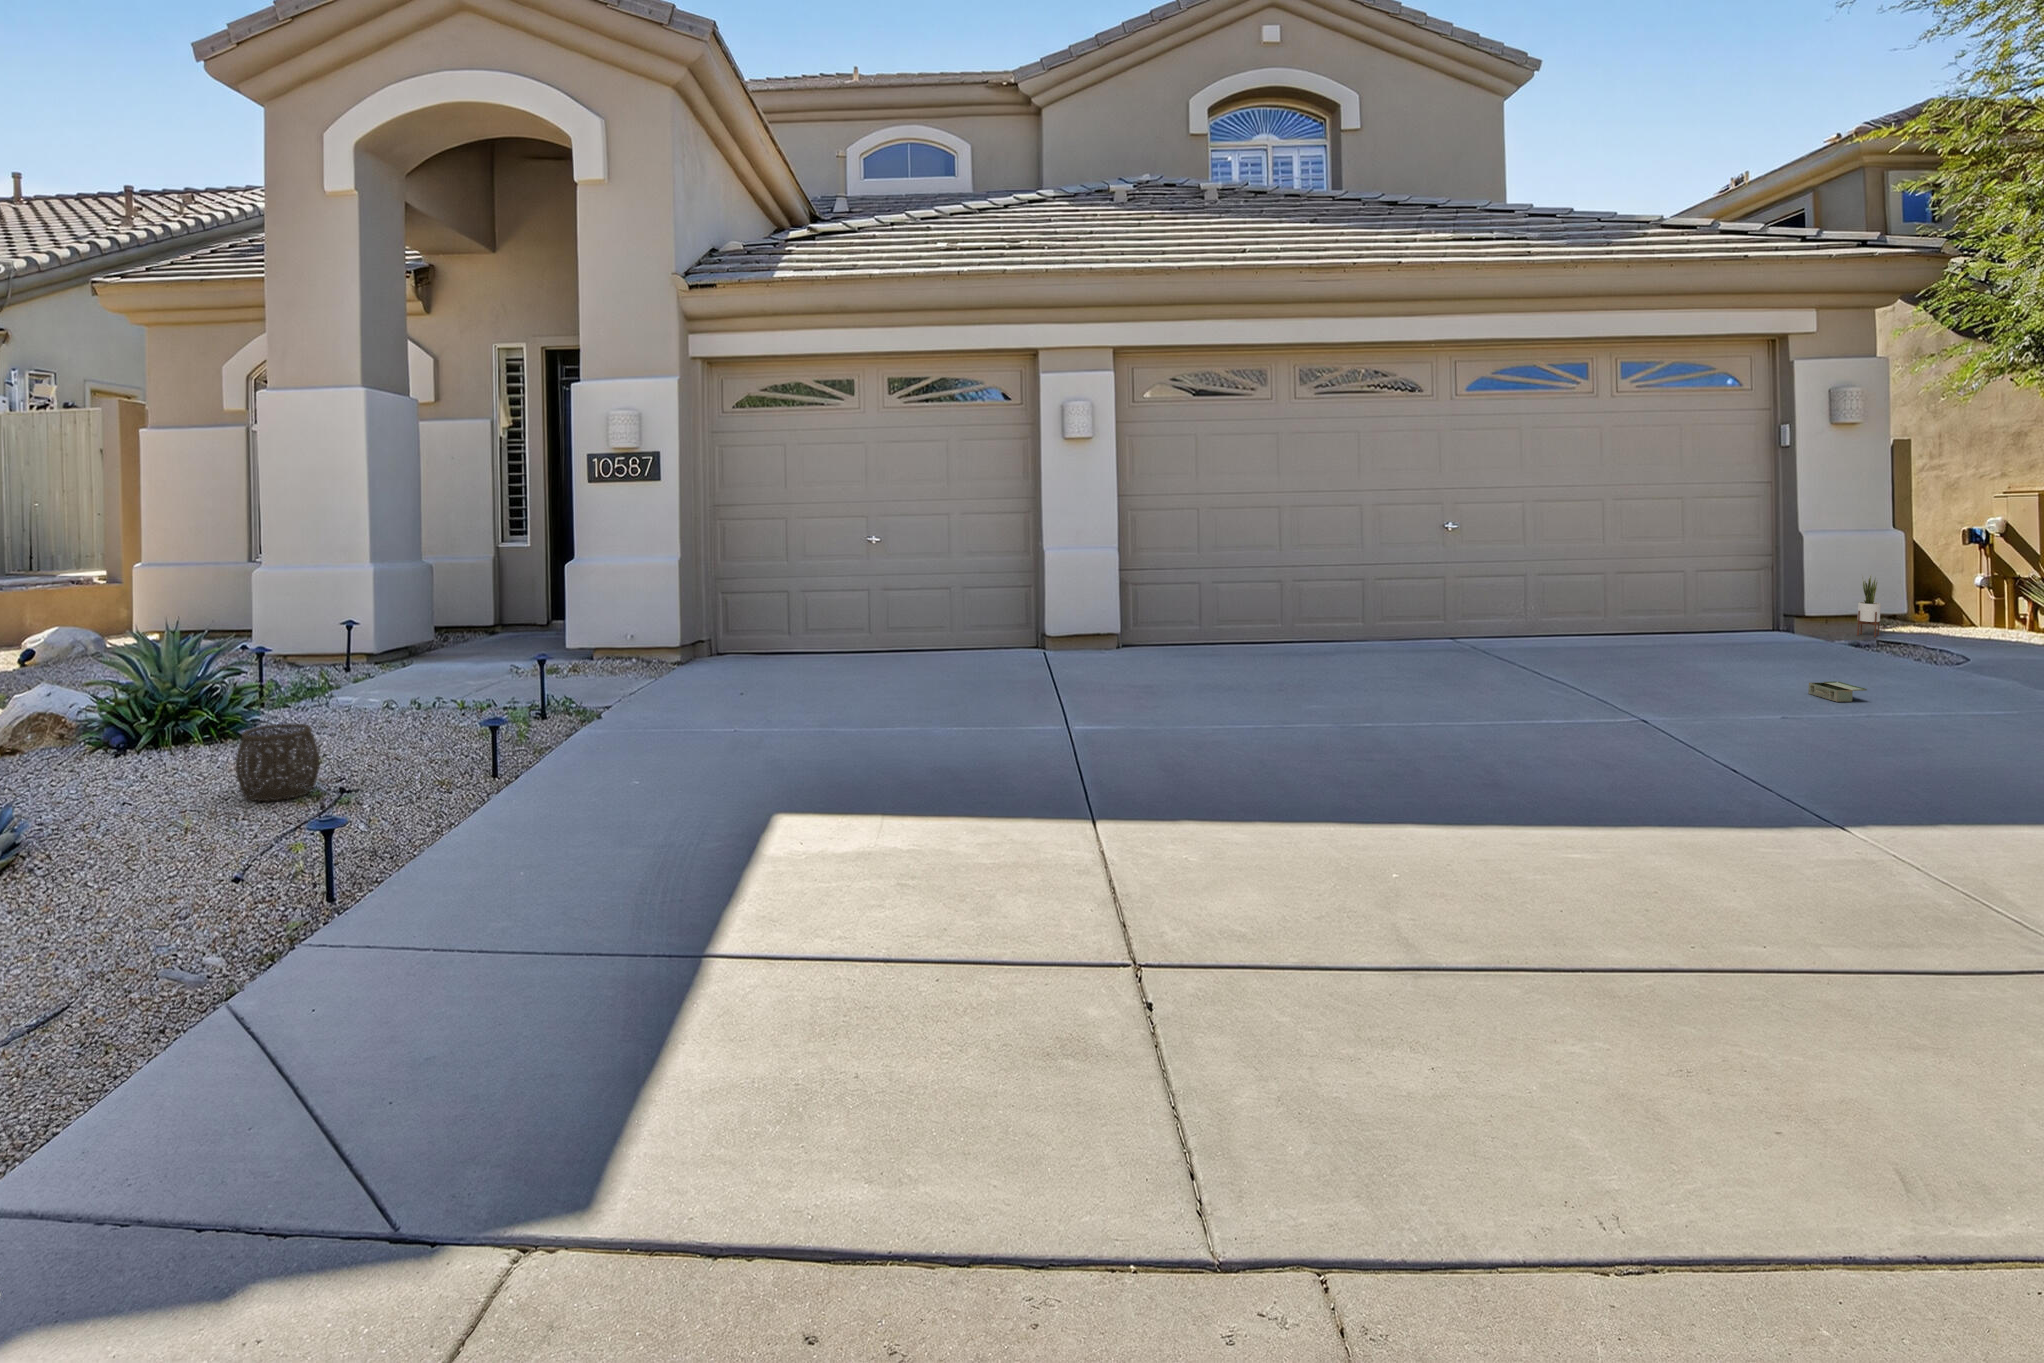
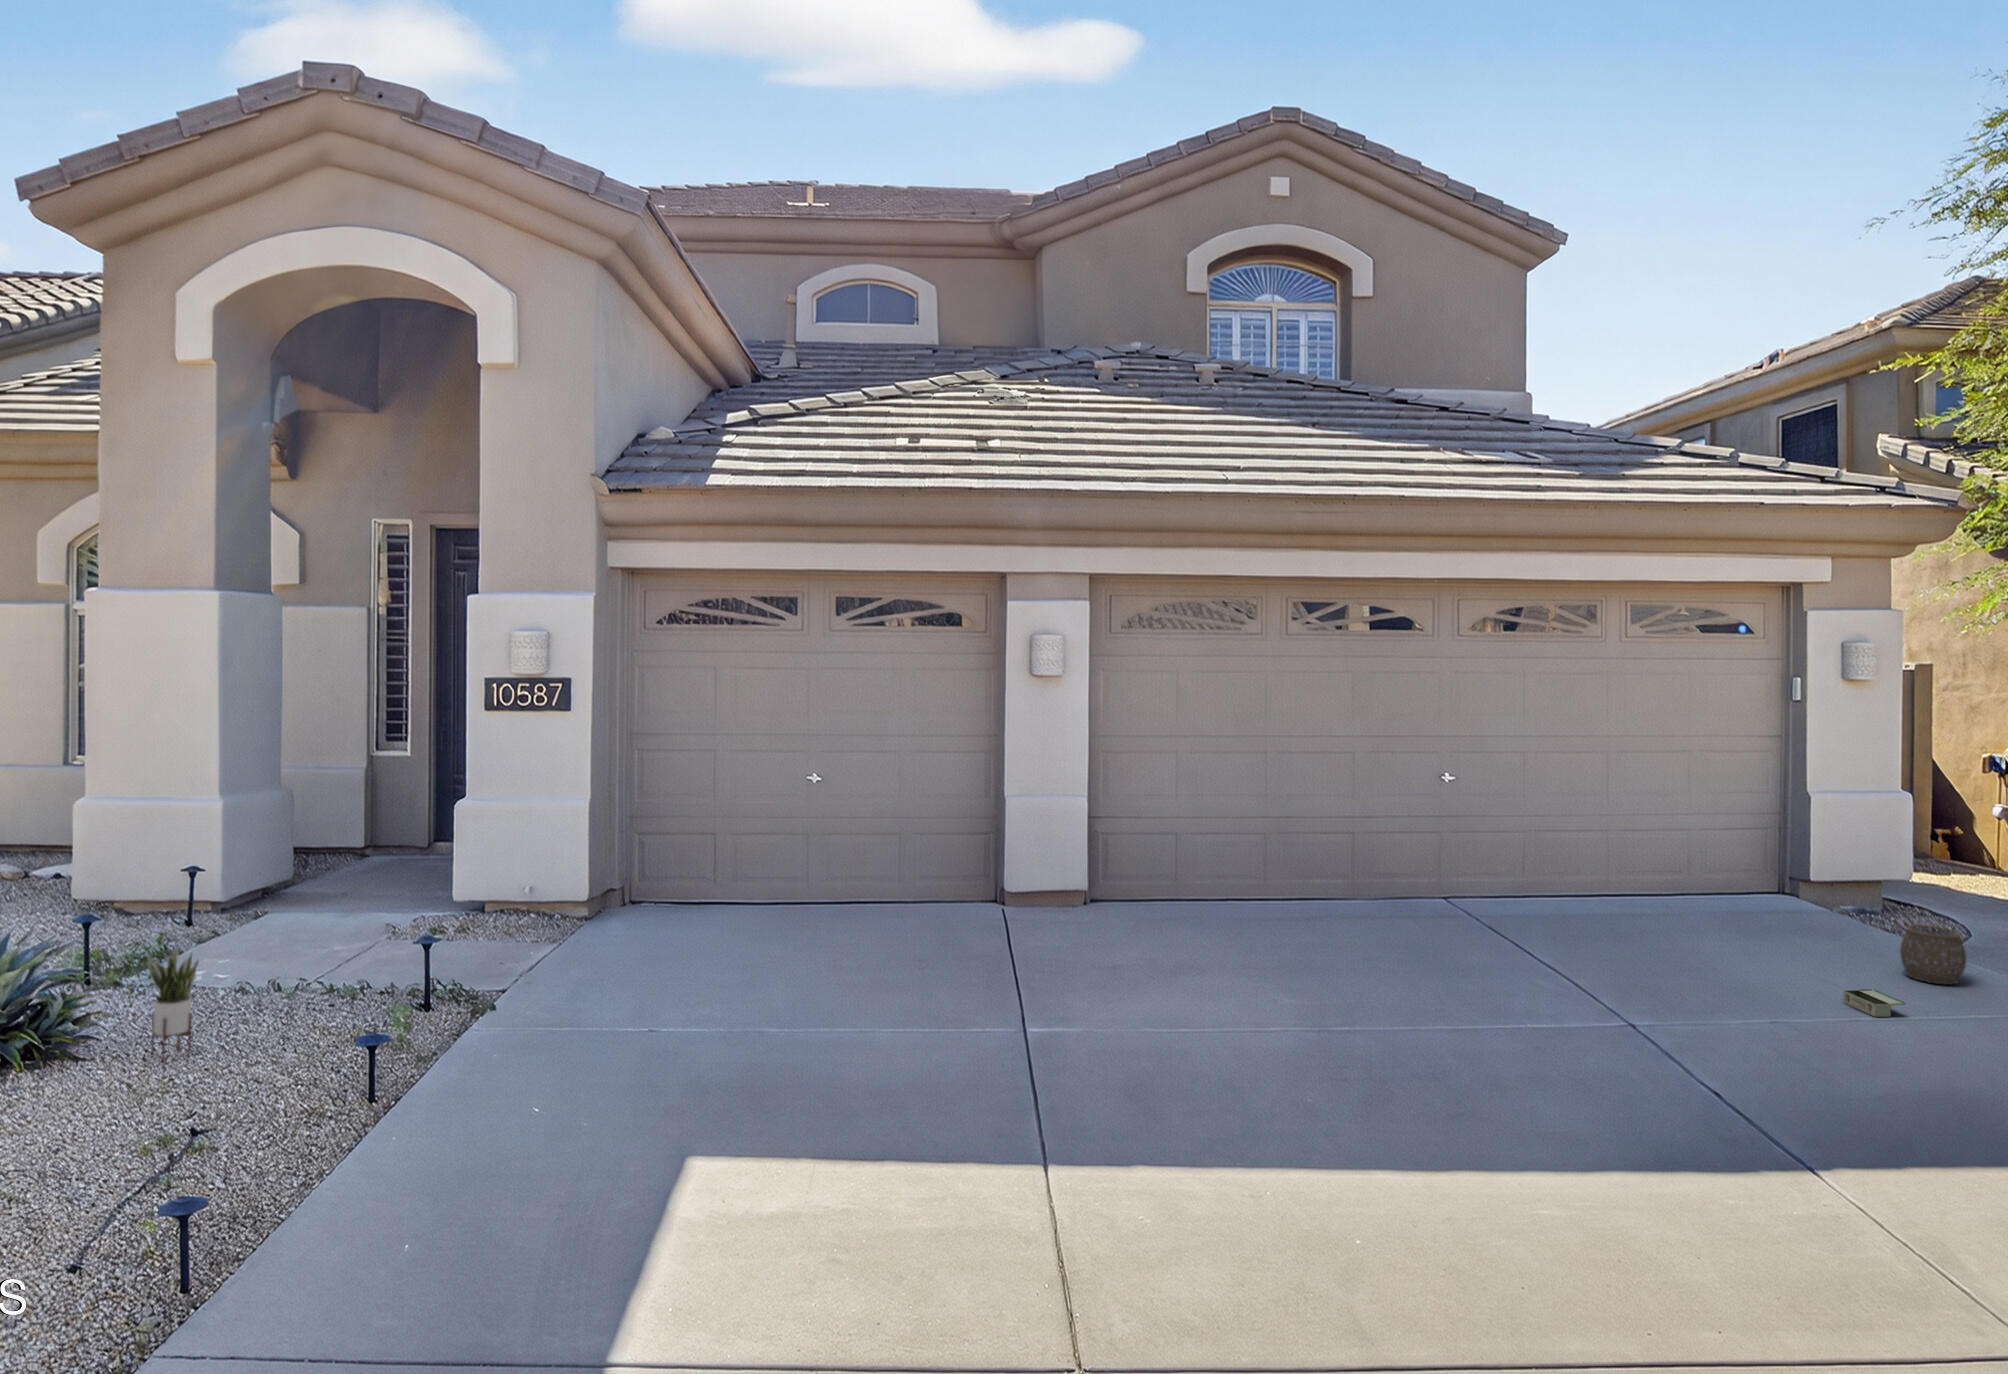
potted plant: present [1857,575,1881,637] -> present [146,948,199,1061]
woven basket: present [235,724,320,801] -> present [1900,924,1966,984]

